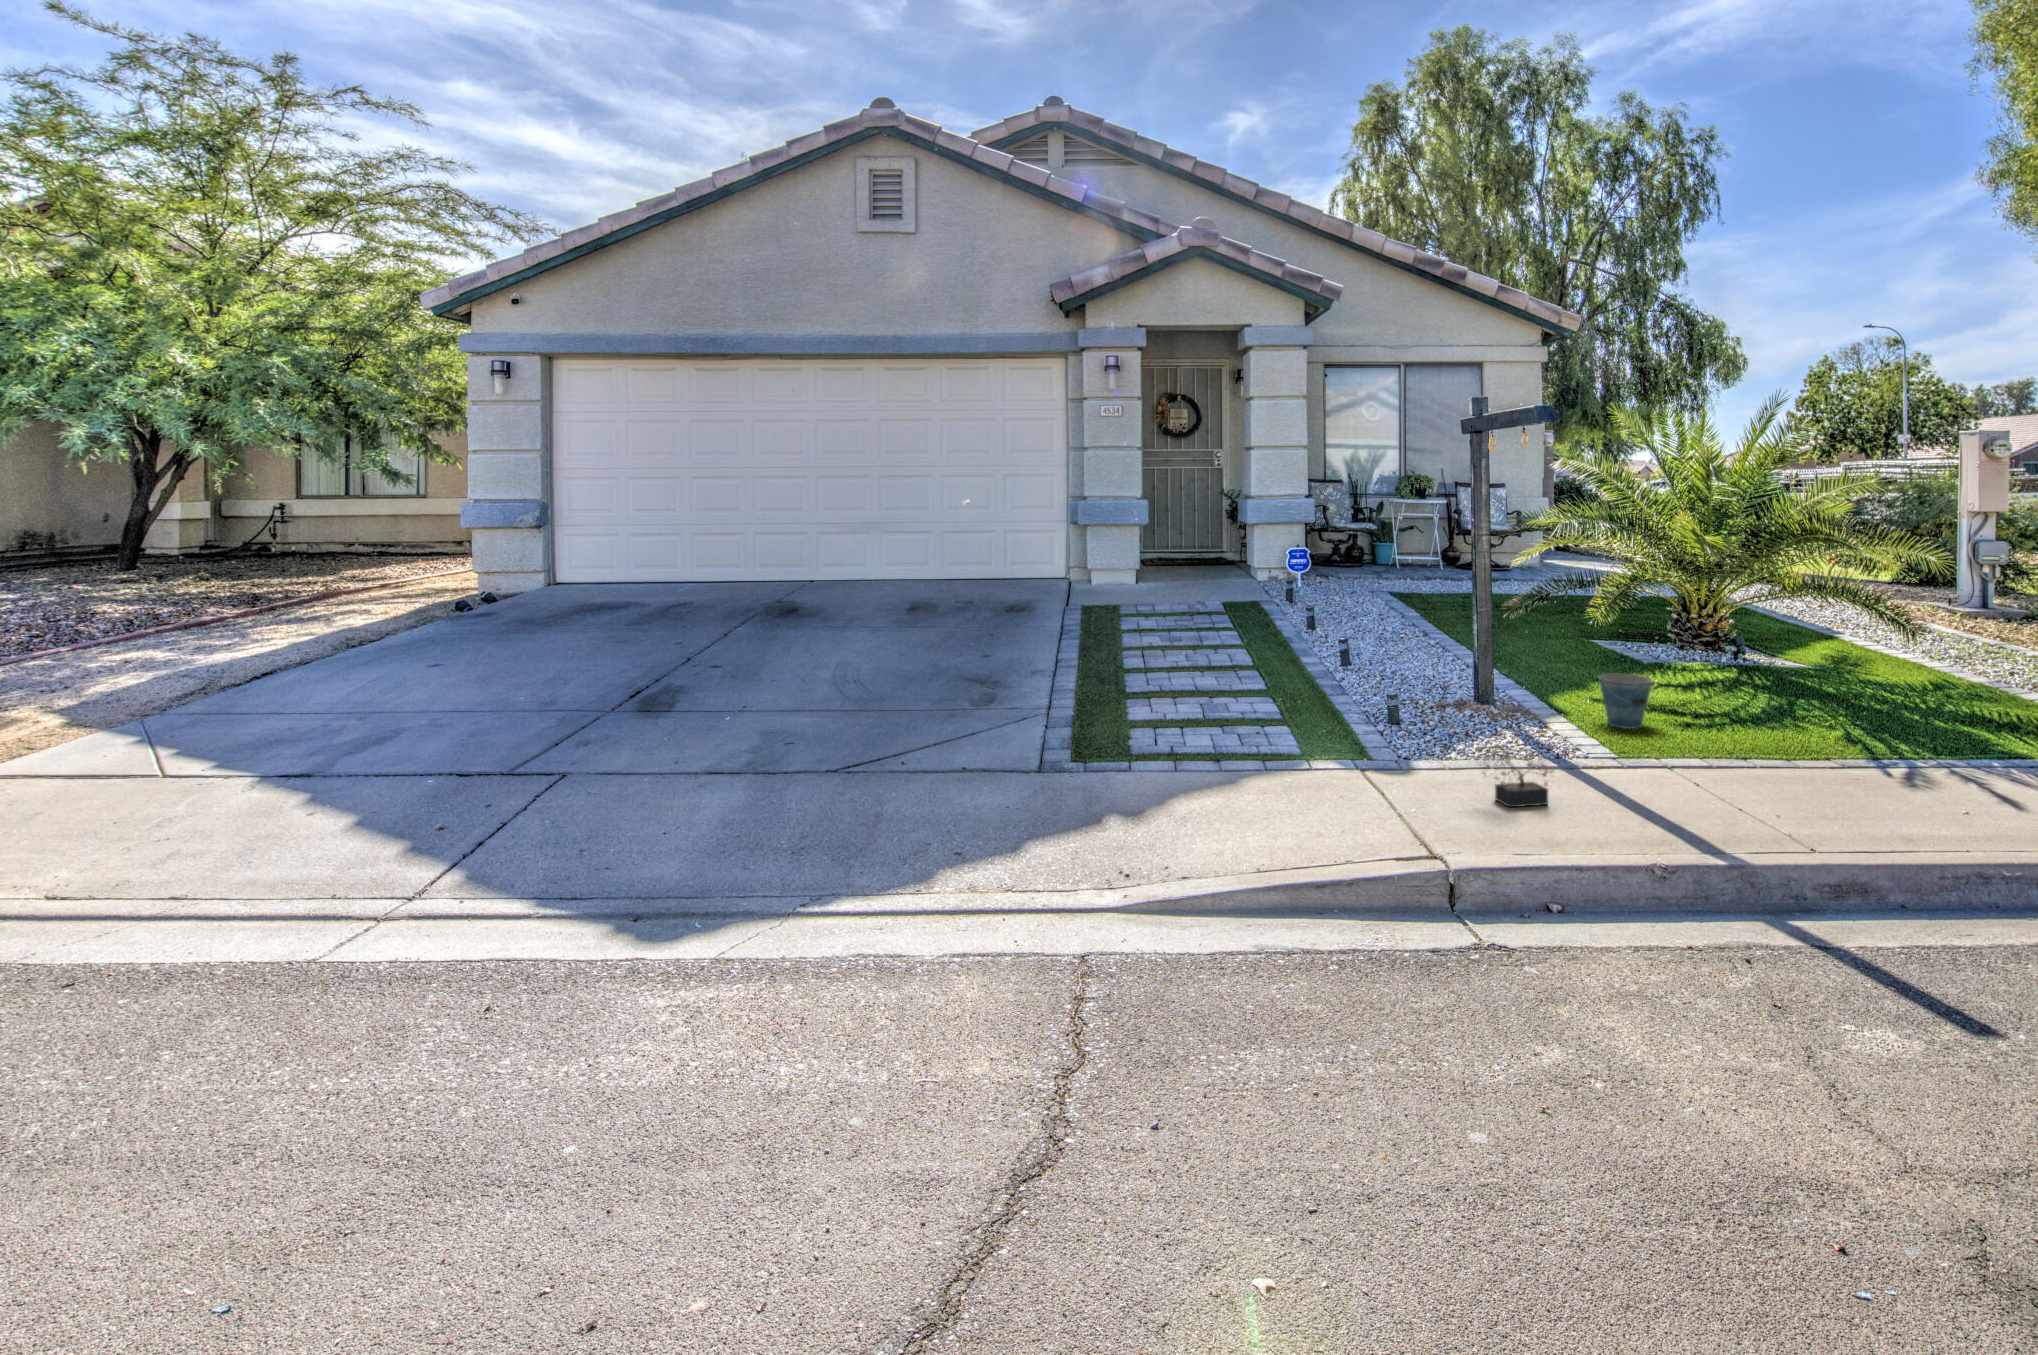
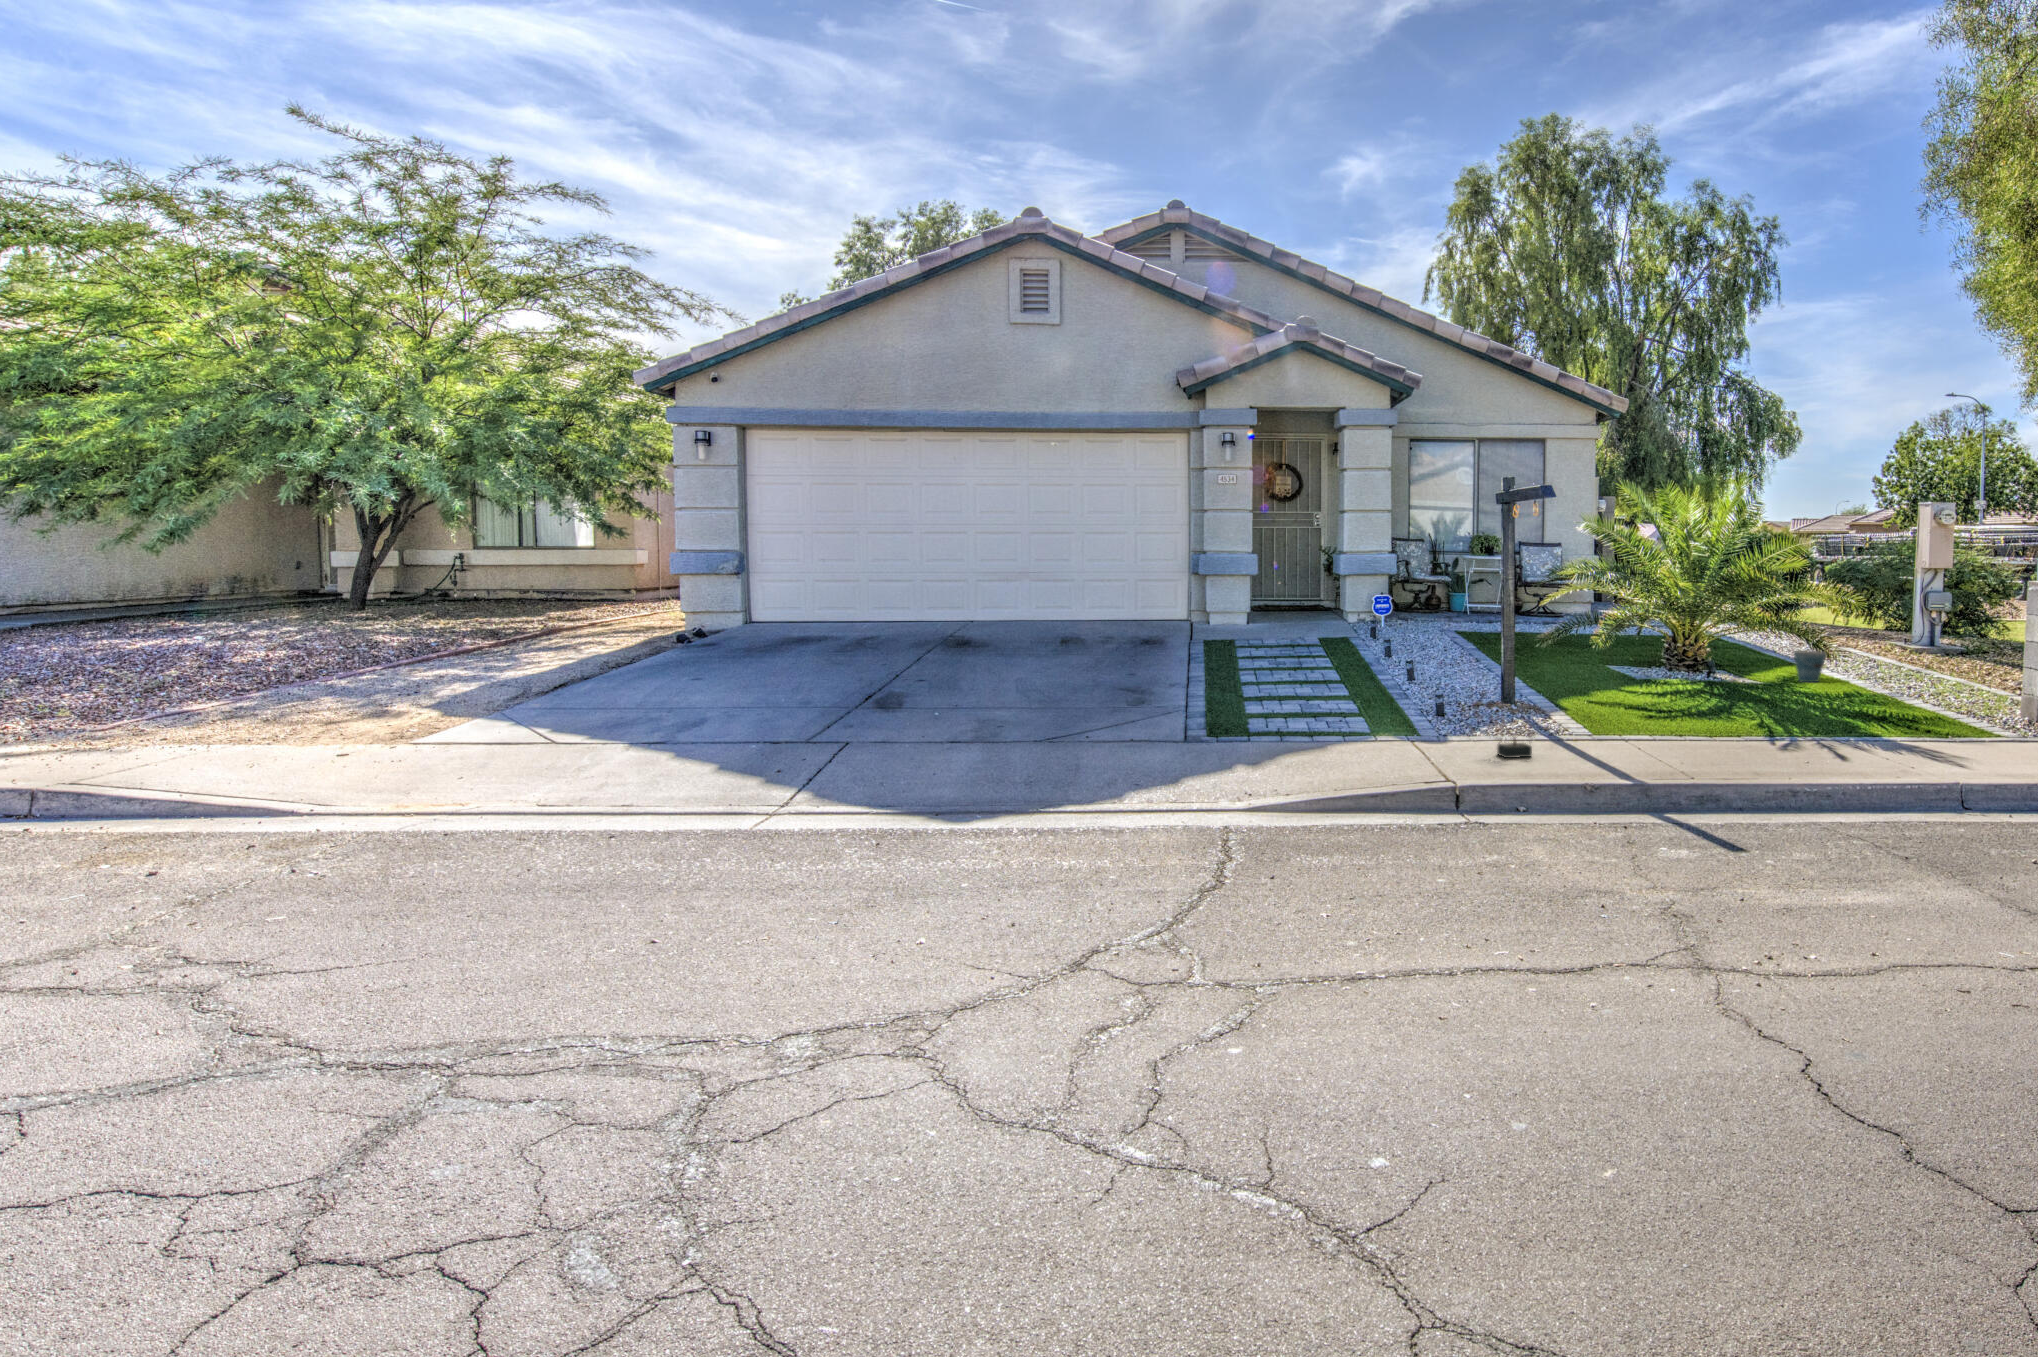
bucket: present [1599,674,1653,729] -> present [1794,651,1826,682]

